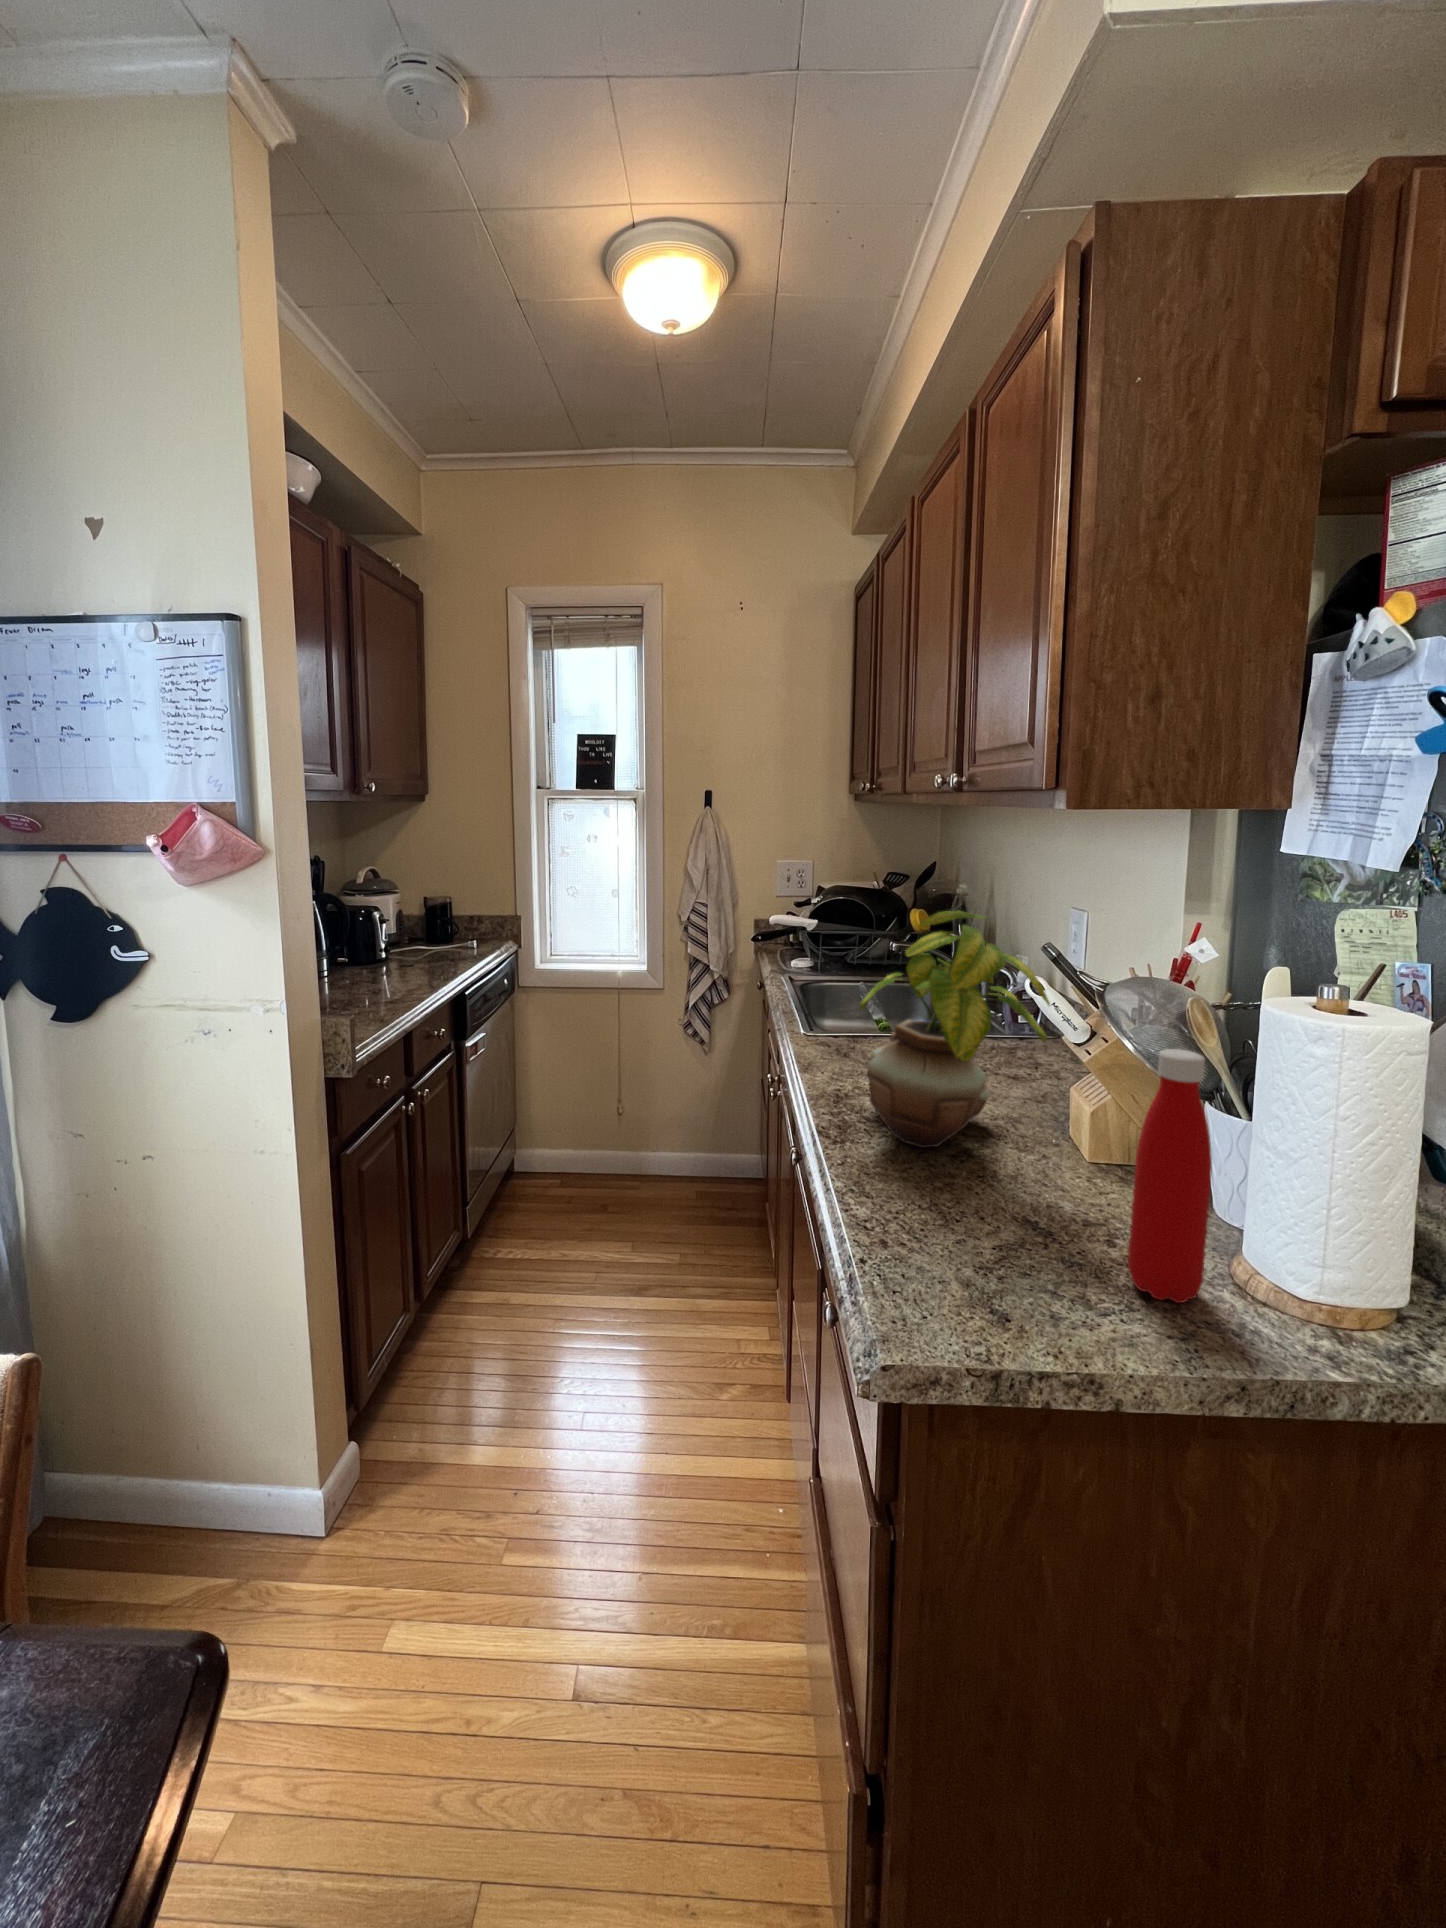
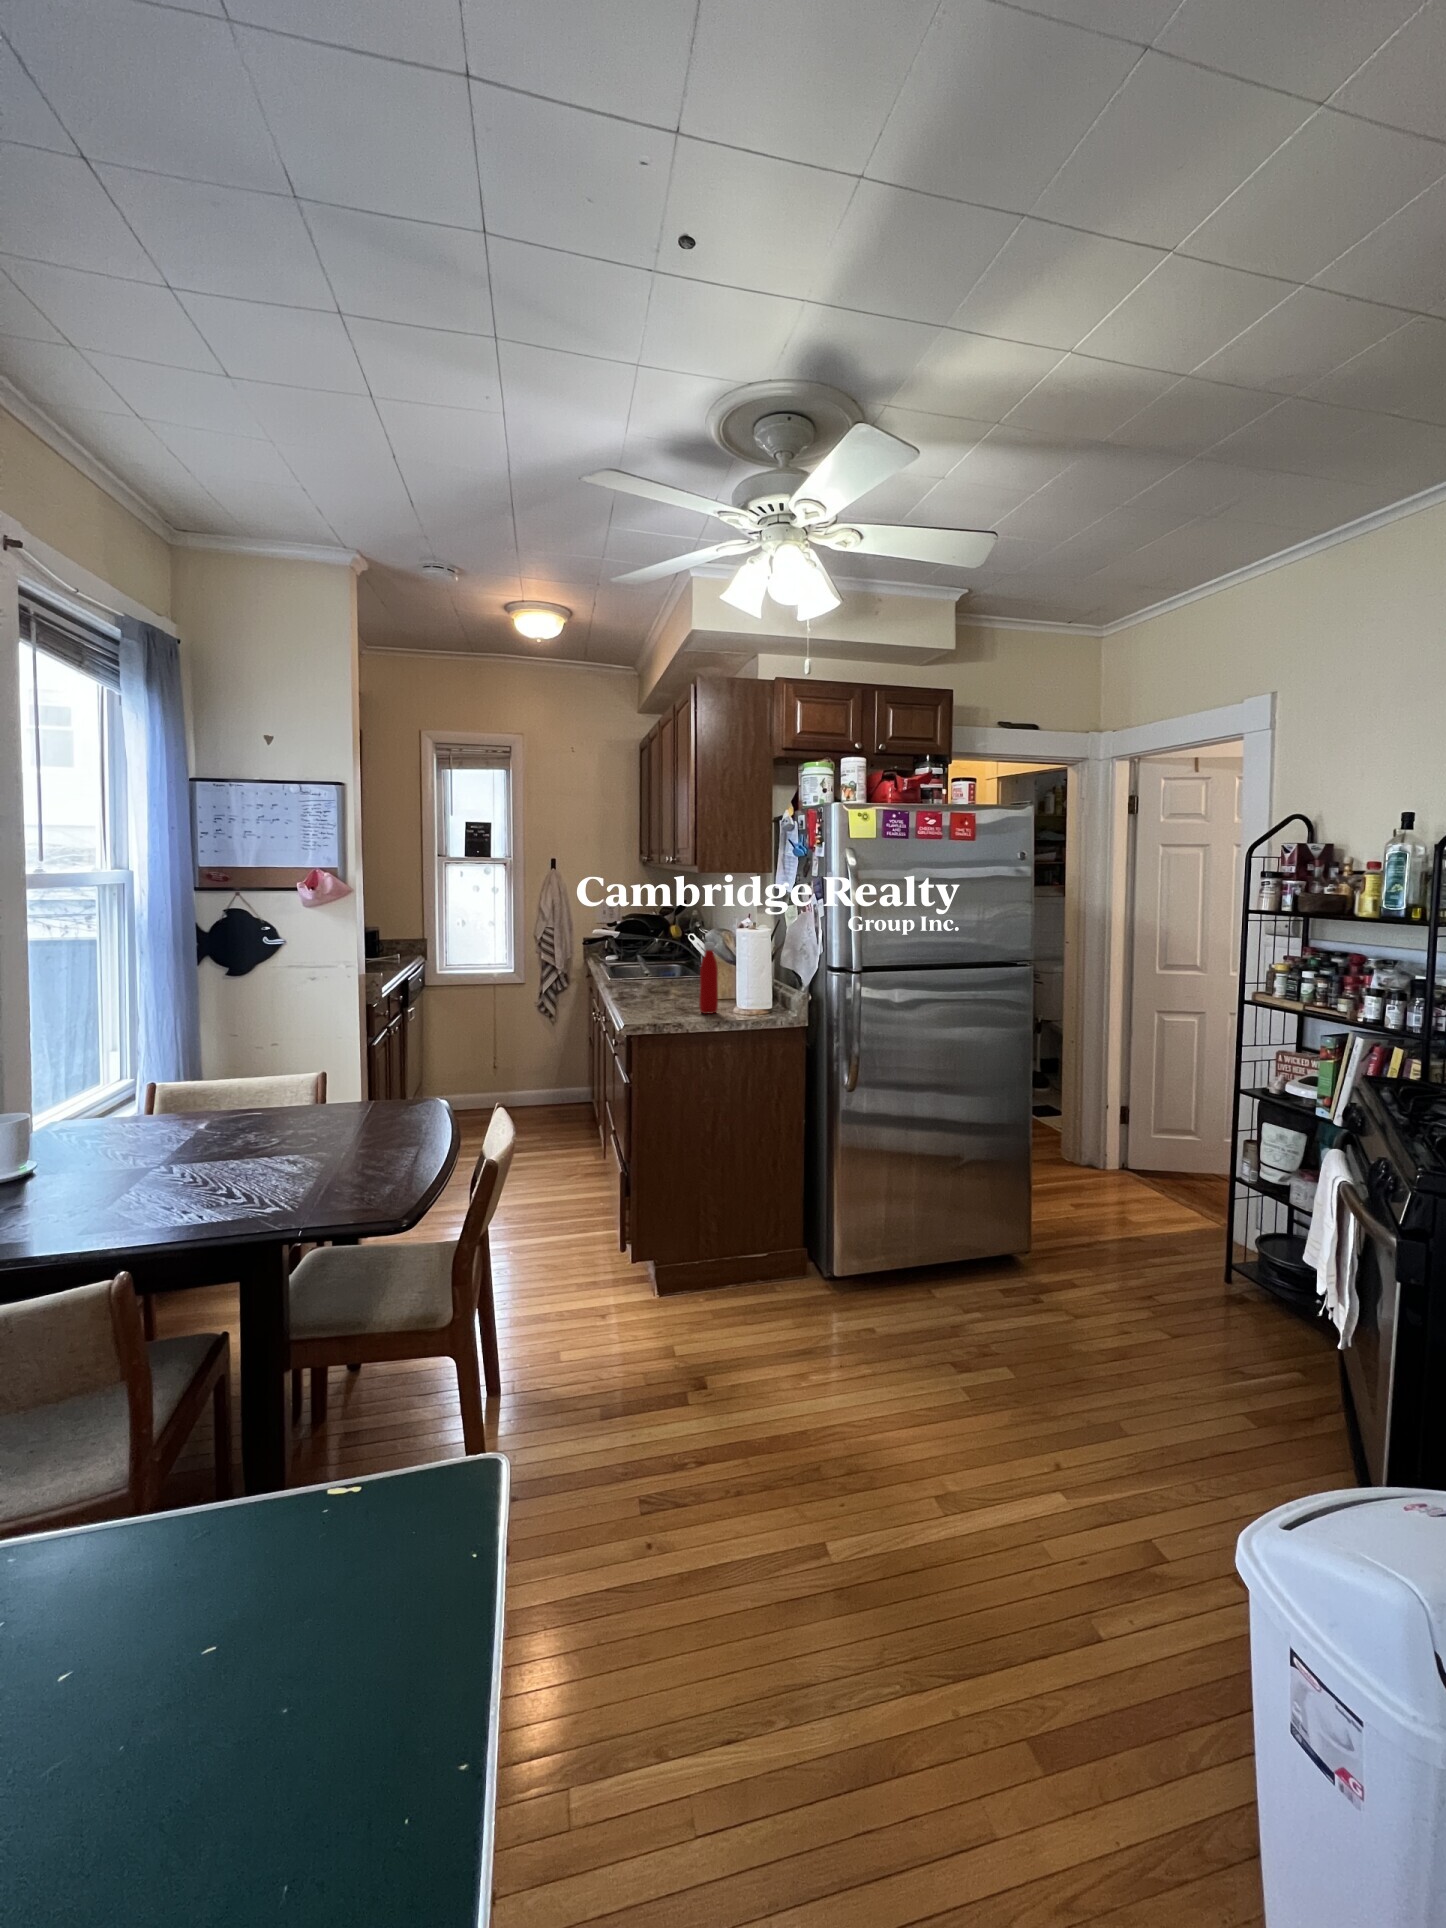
potted plant: present [860,911,1050,1148] -> none [627,910,692,997]

